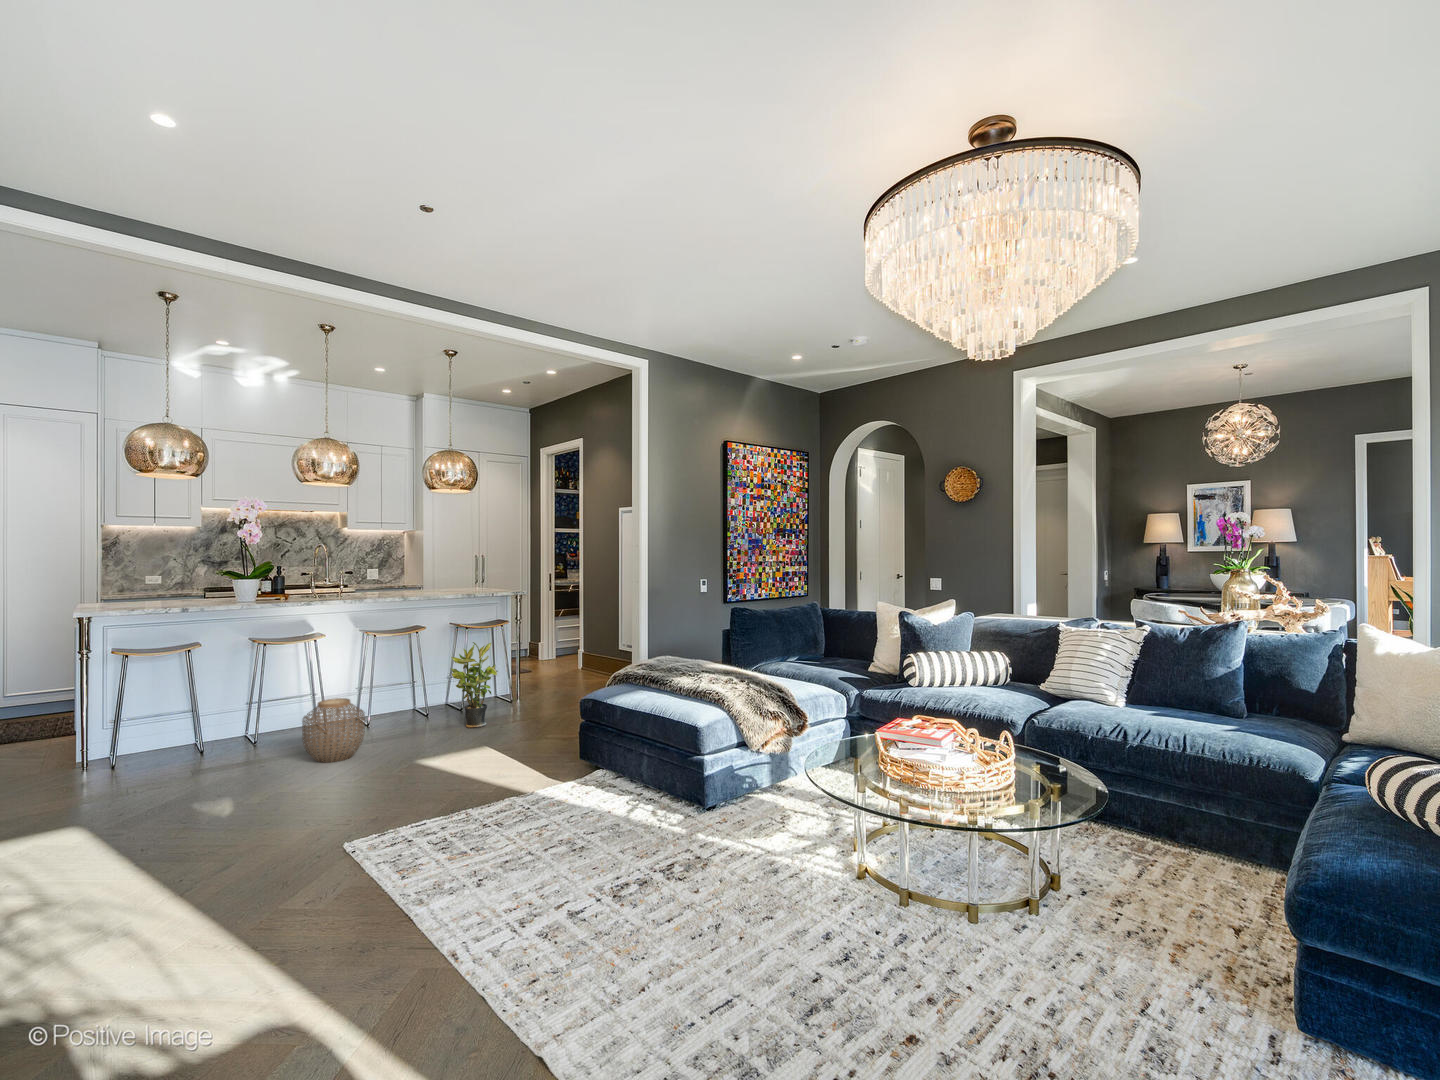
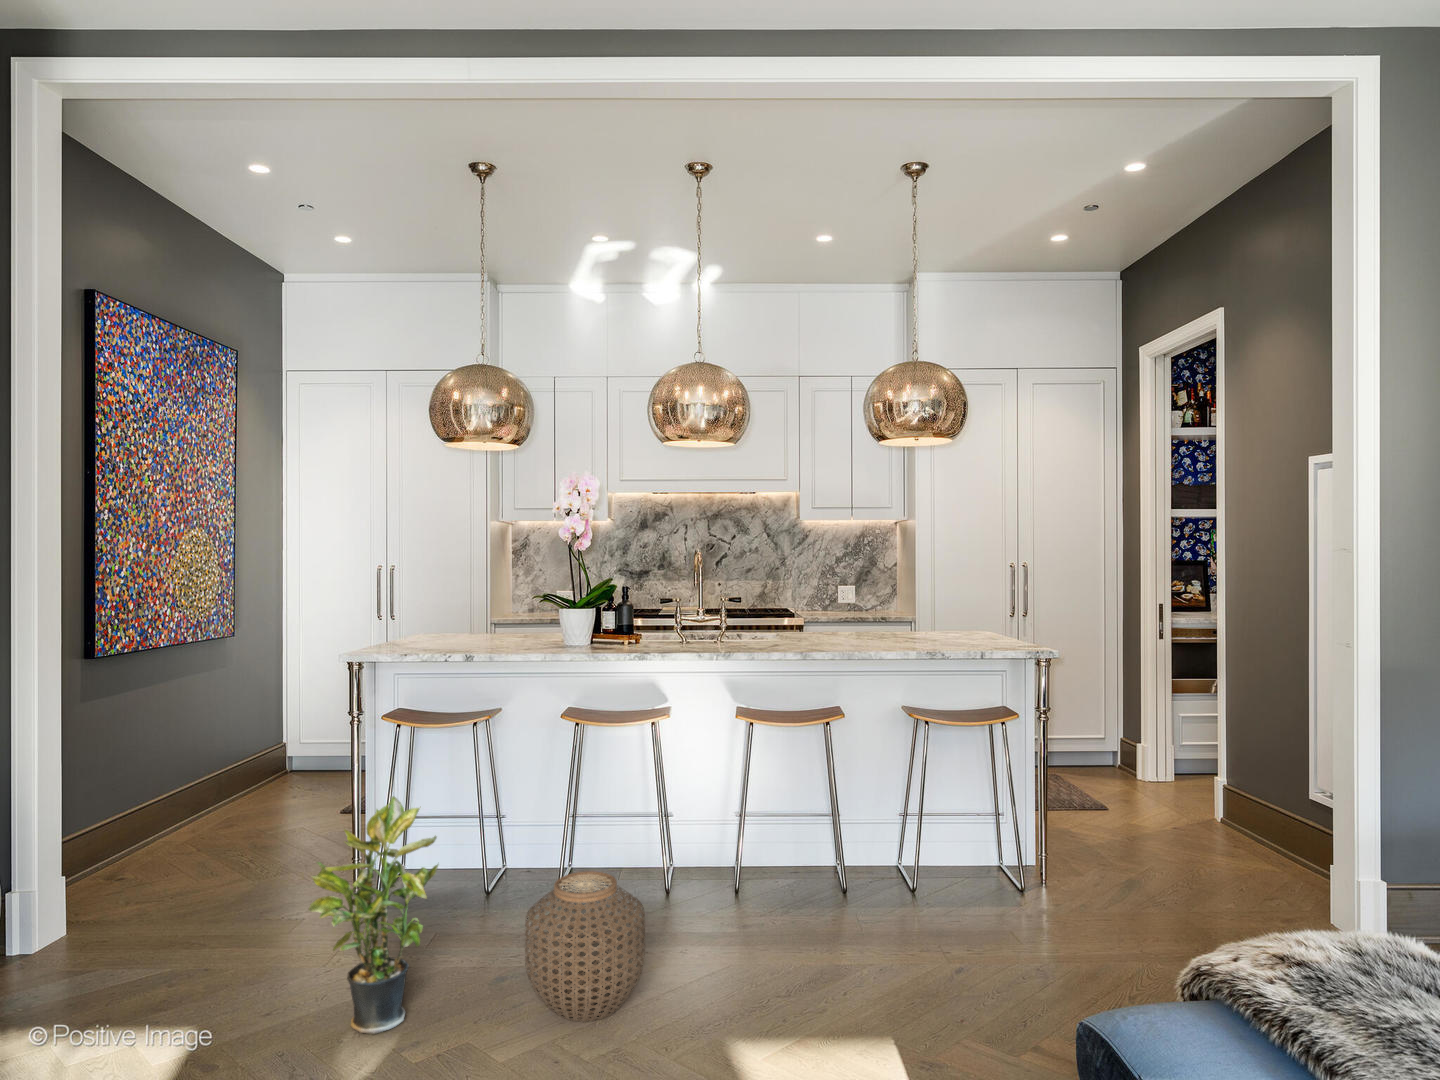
potted plant: present [451,642,497,728] -> present [309,796,438,1034]

